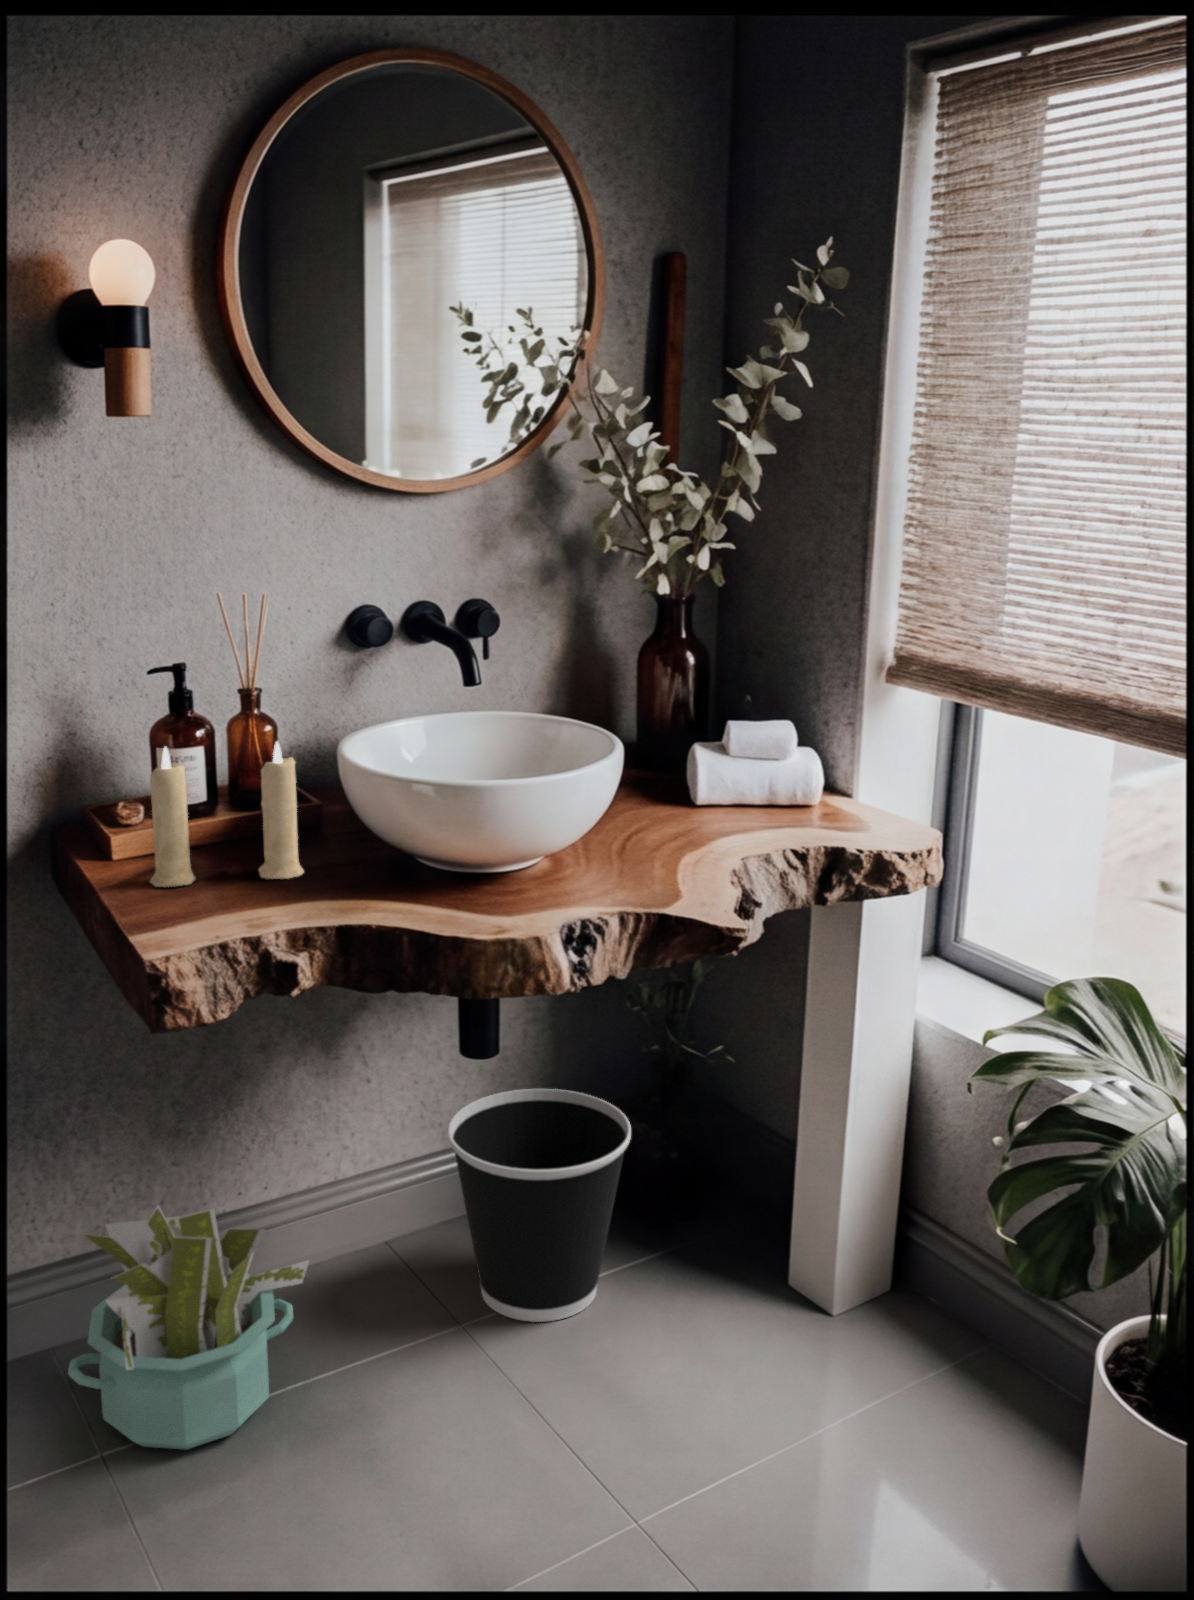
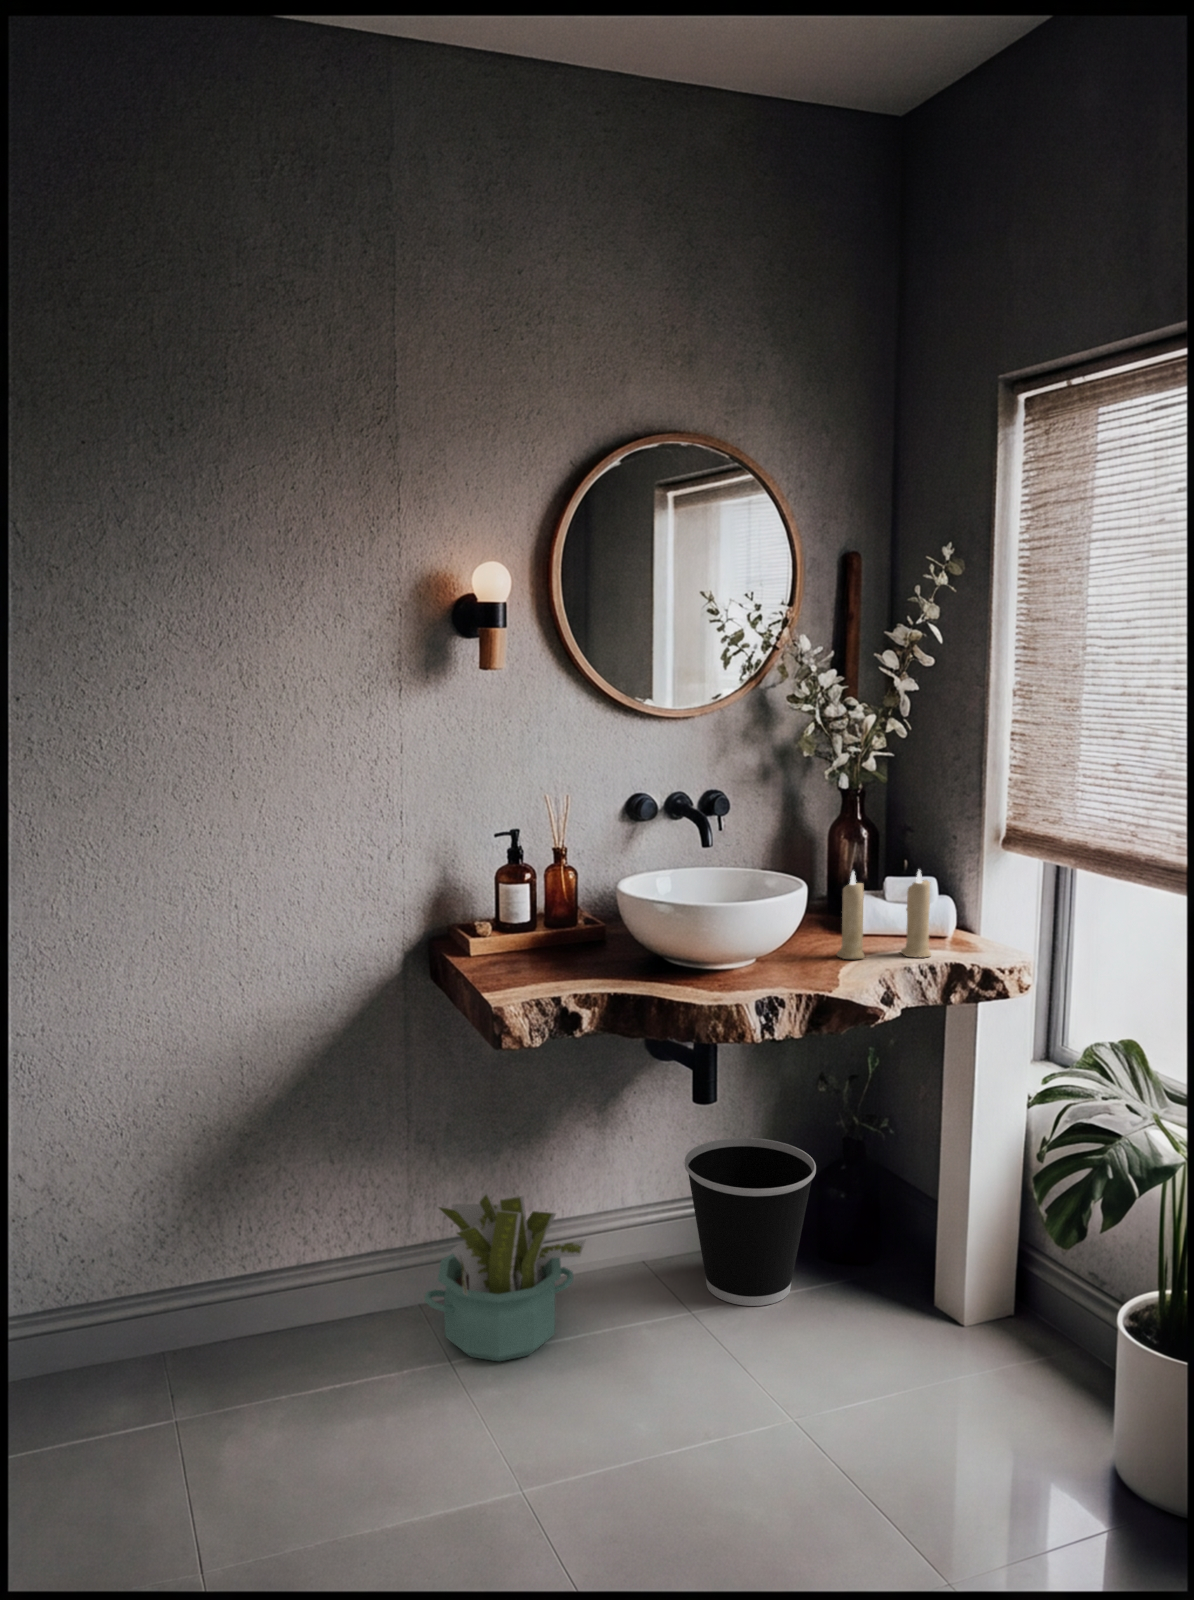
candle: present [150,741,304,887] -> present [837,870,931,959]

